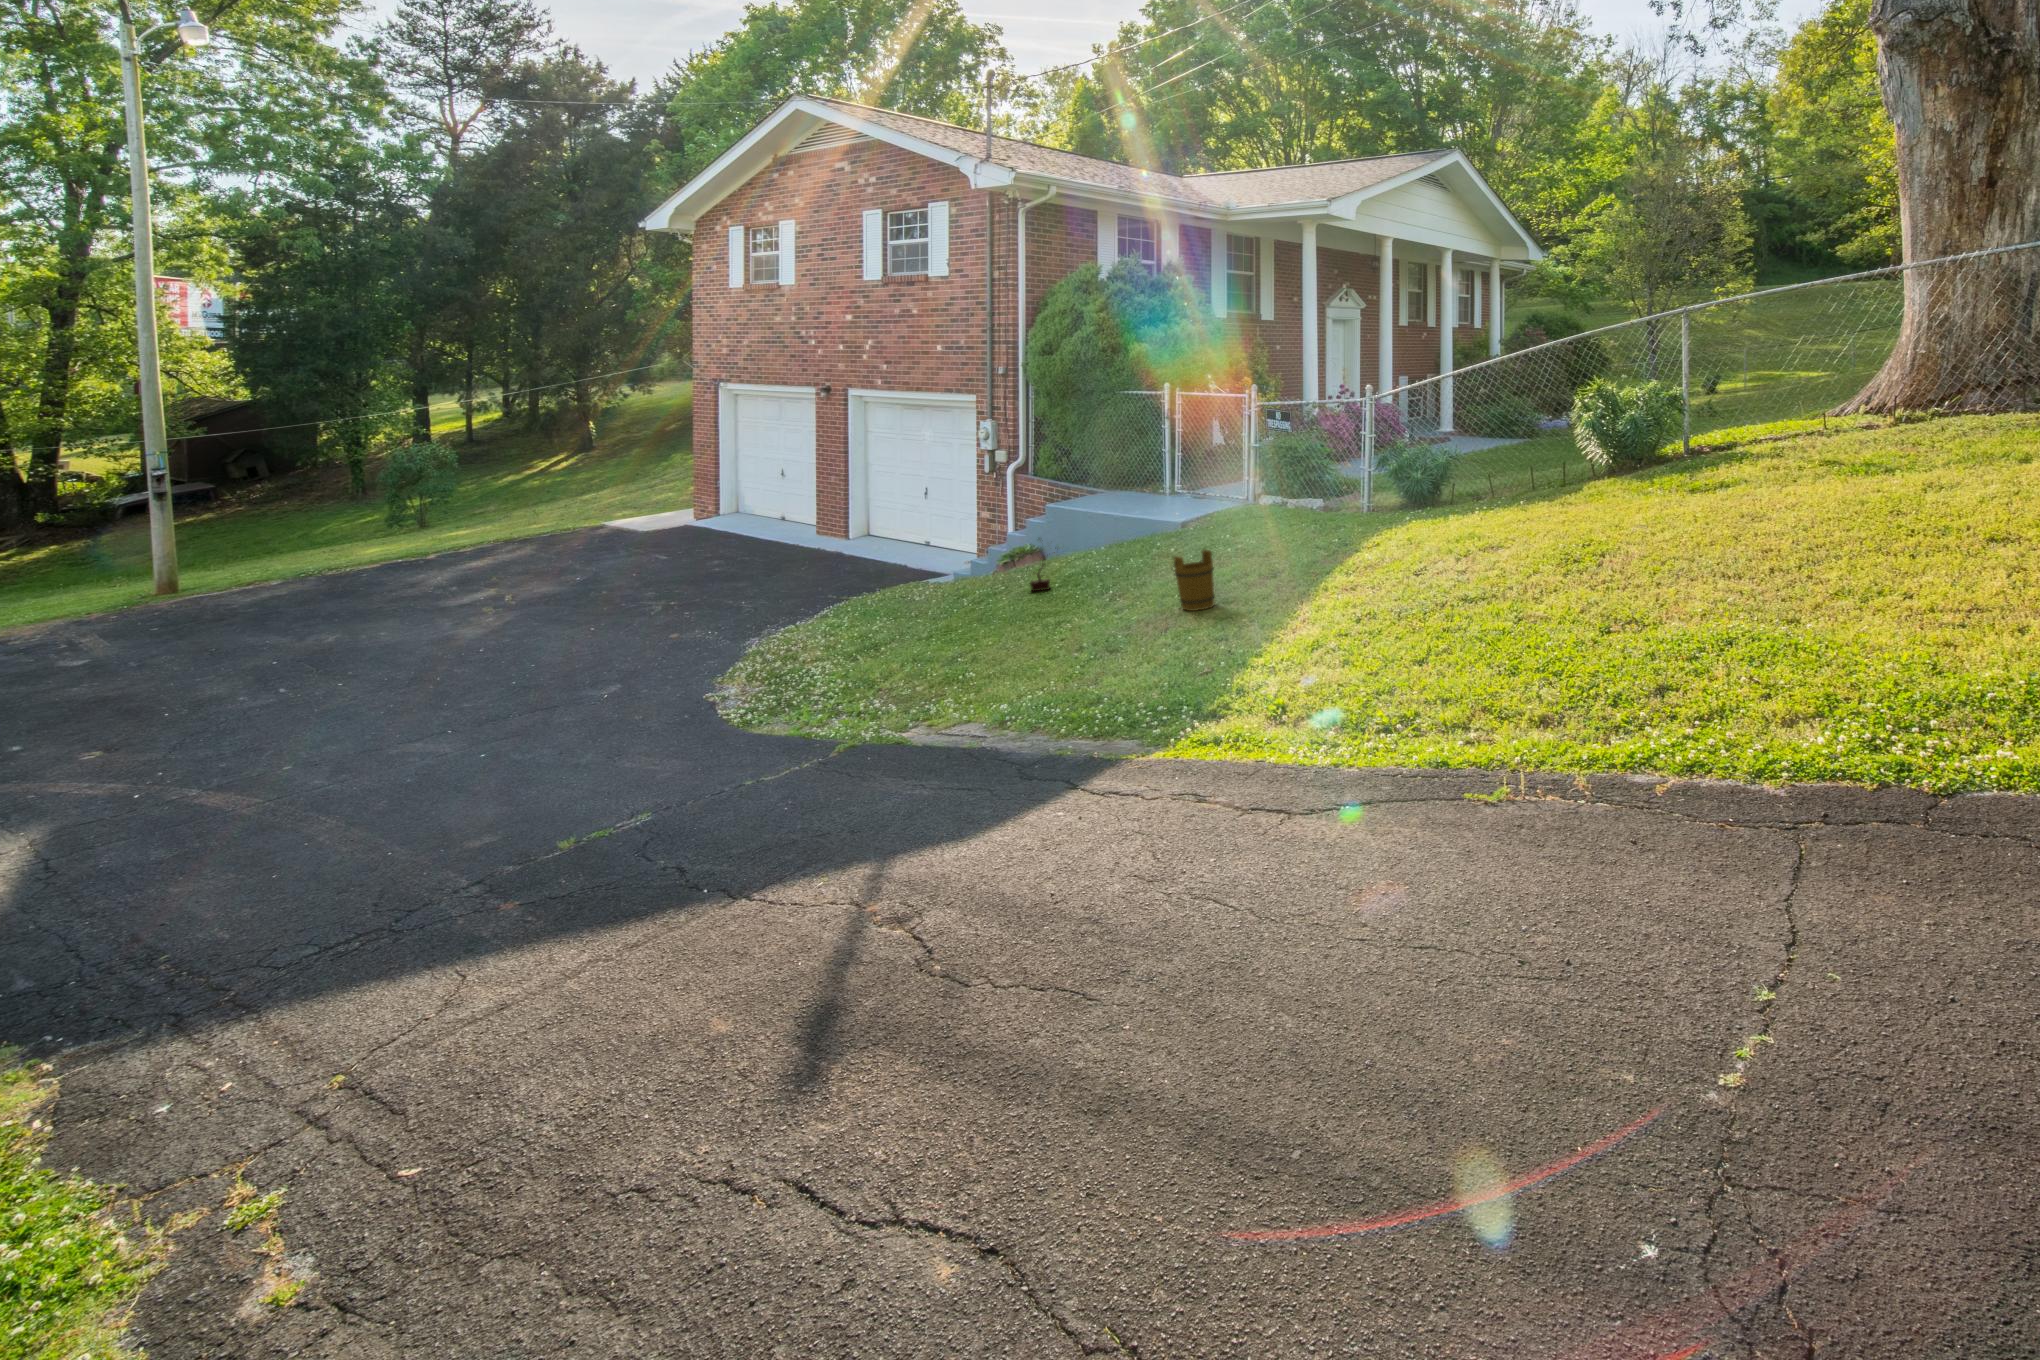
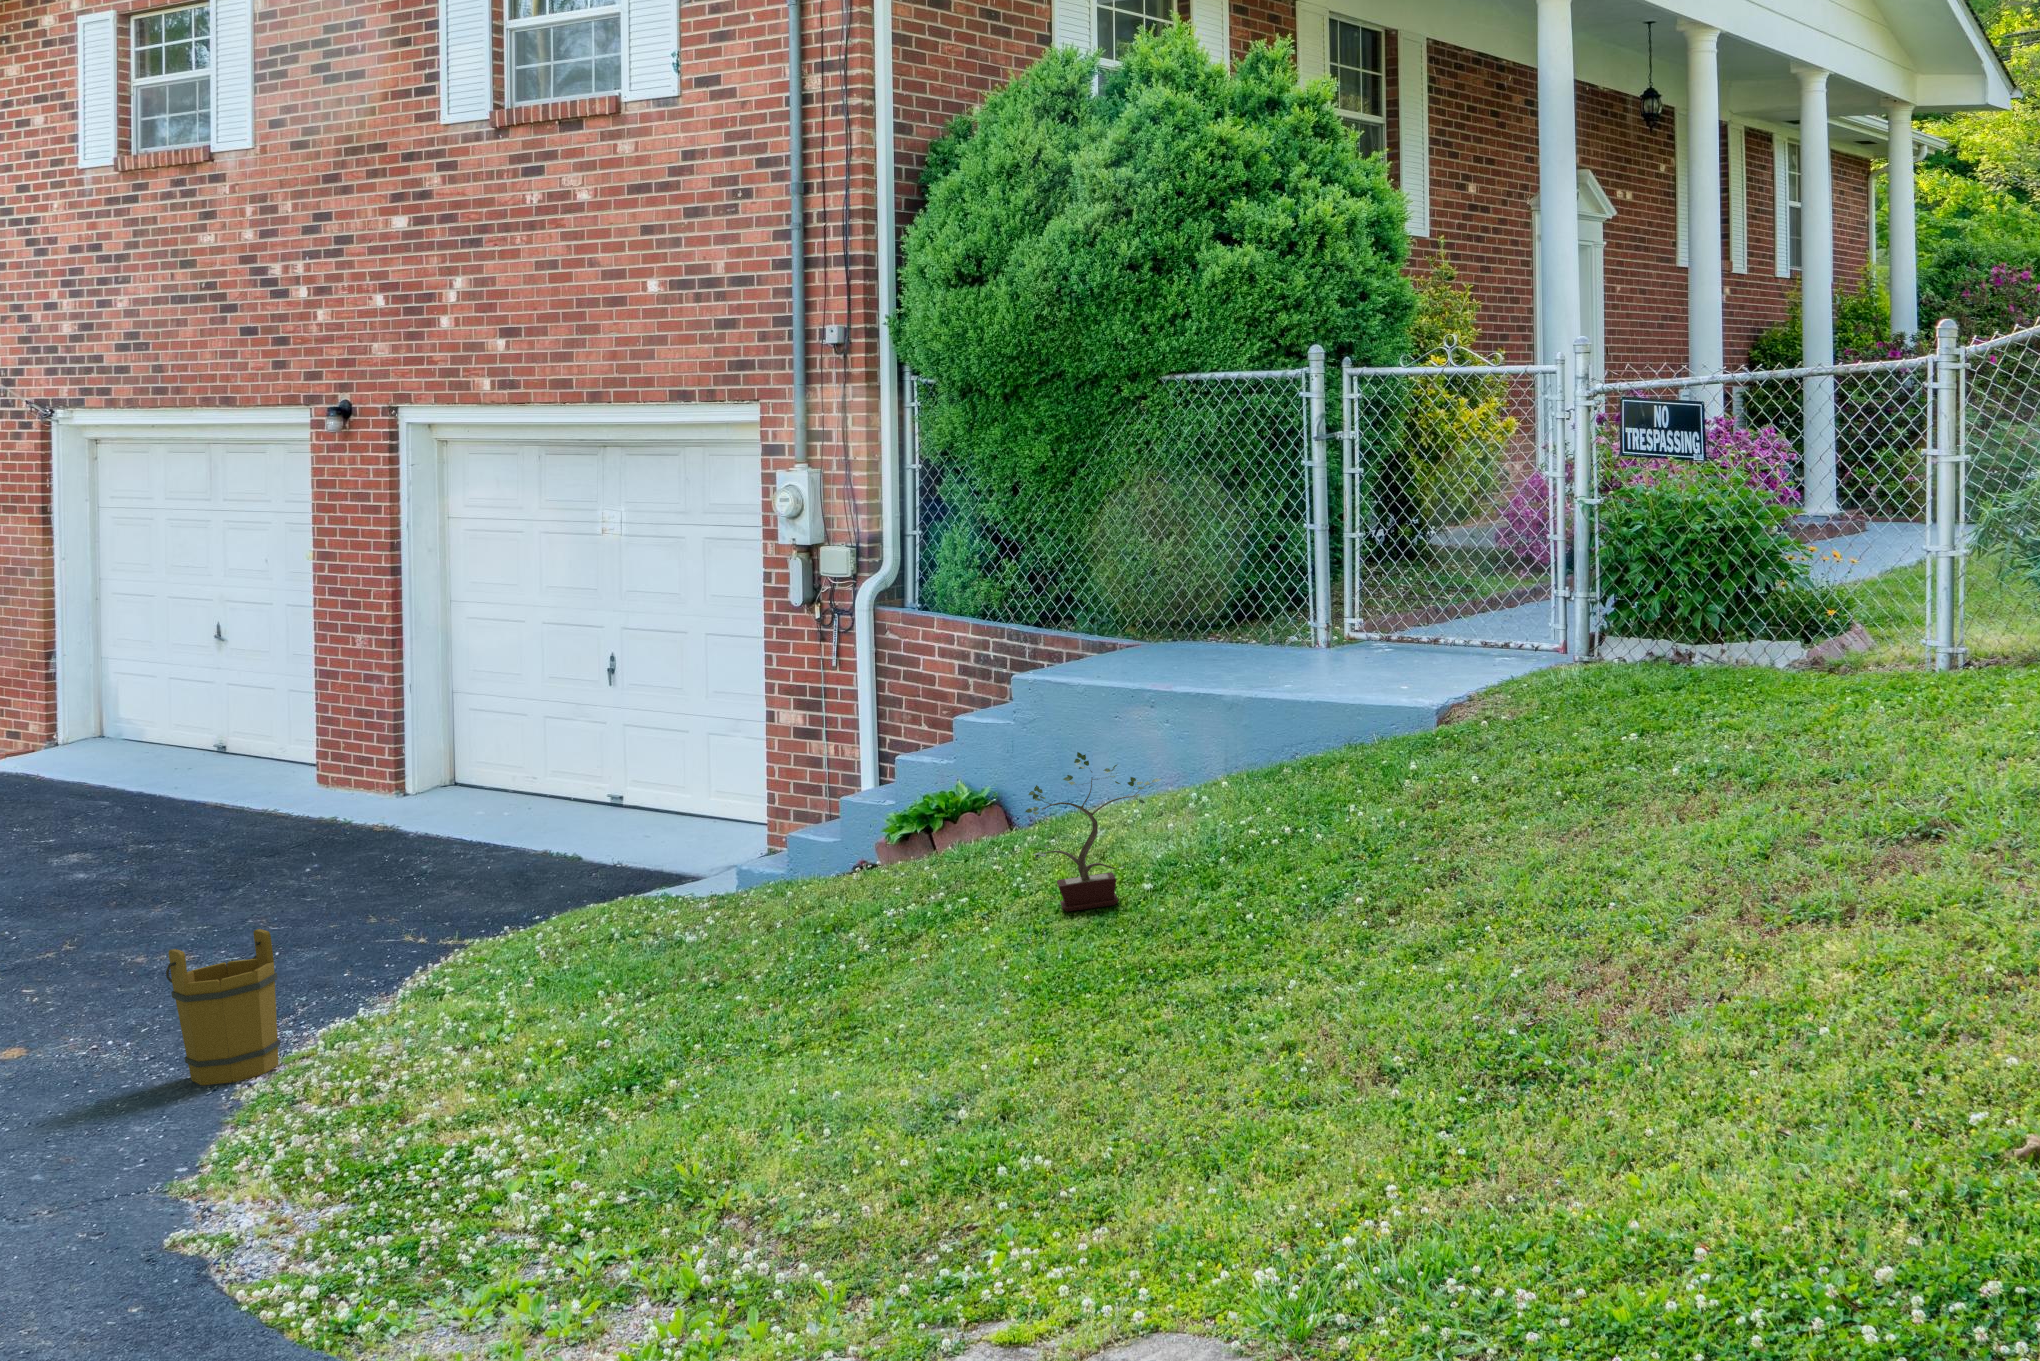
bucket: present [1173,550,1215,611] -> present [166,929,280,1085]

